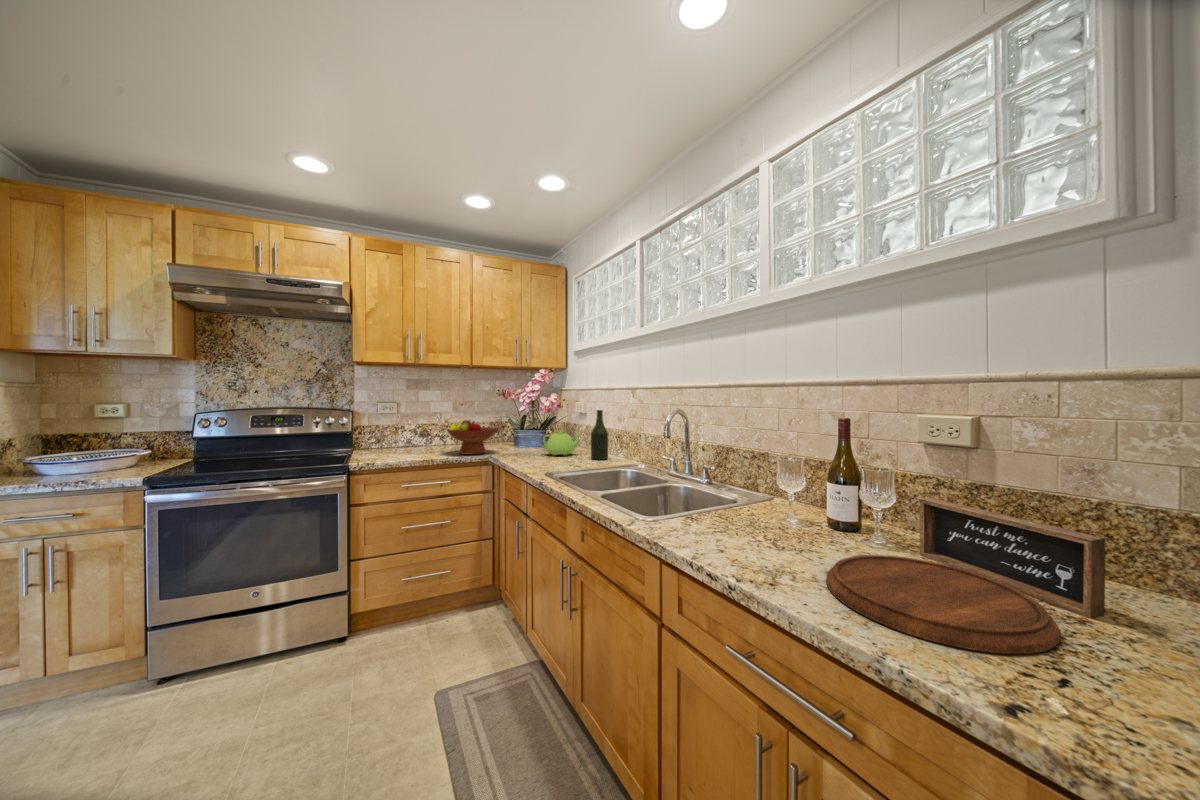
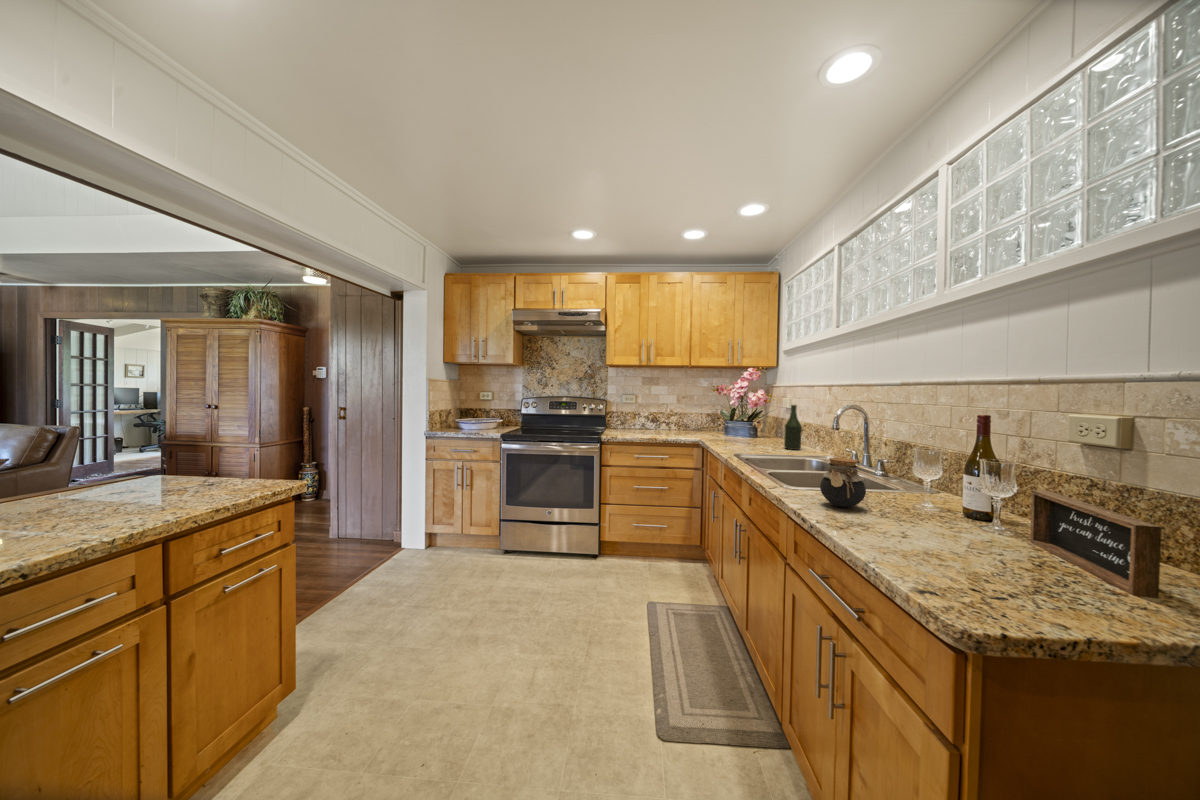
fruit bowl: present [446,420,499,454] -> none [666,410,708,437]
teapot: present [542,431,581,456] -> none [742,422,780,444]
jar: none [703,478,755,541] -> present [820,458,866,507]
cutting board: present [826,555,1060,654] -> none [881,524,1078,592]

